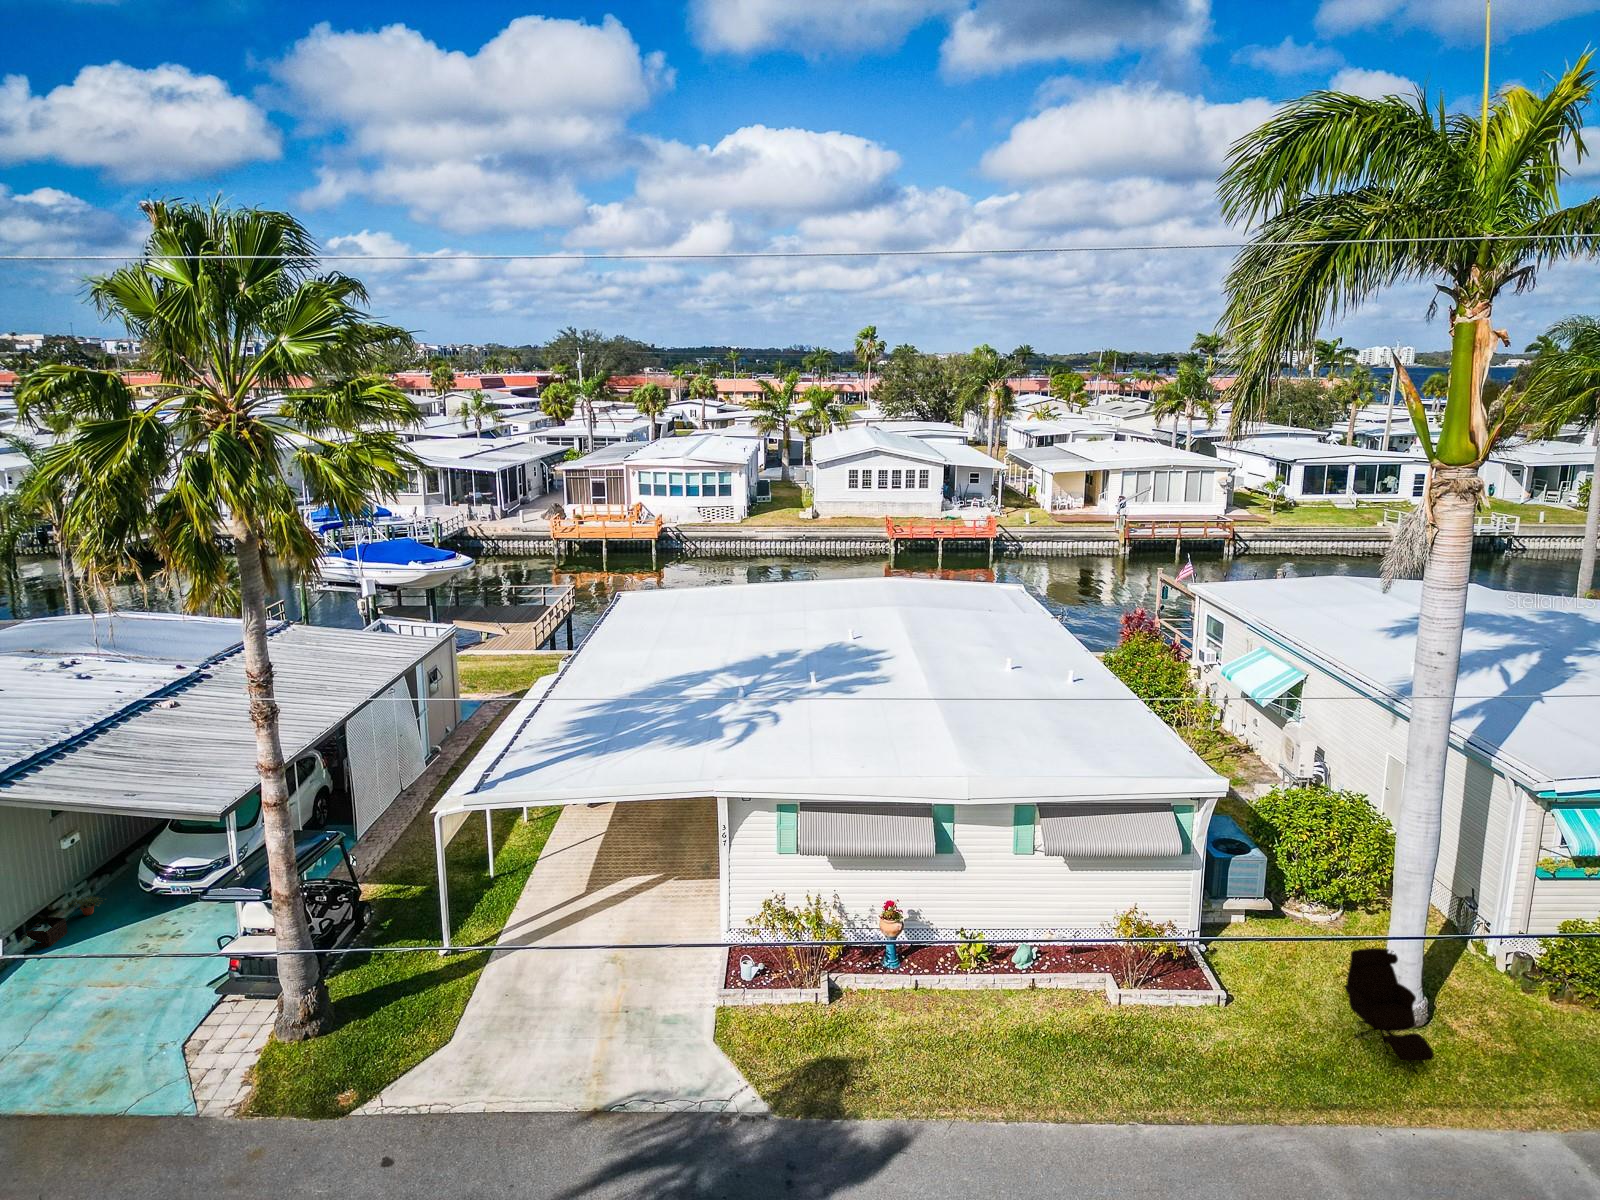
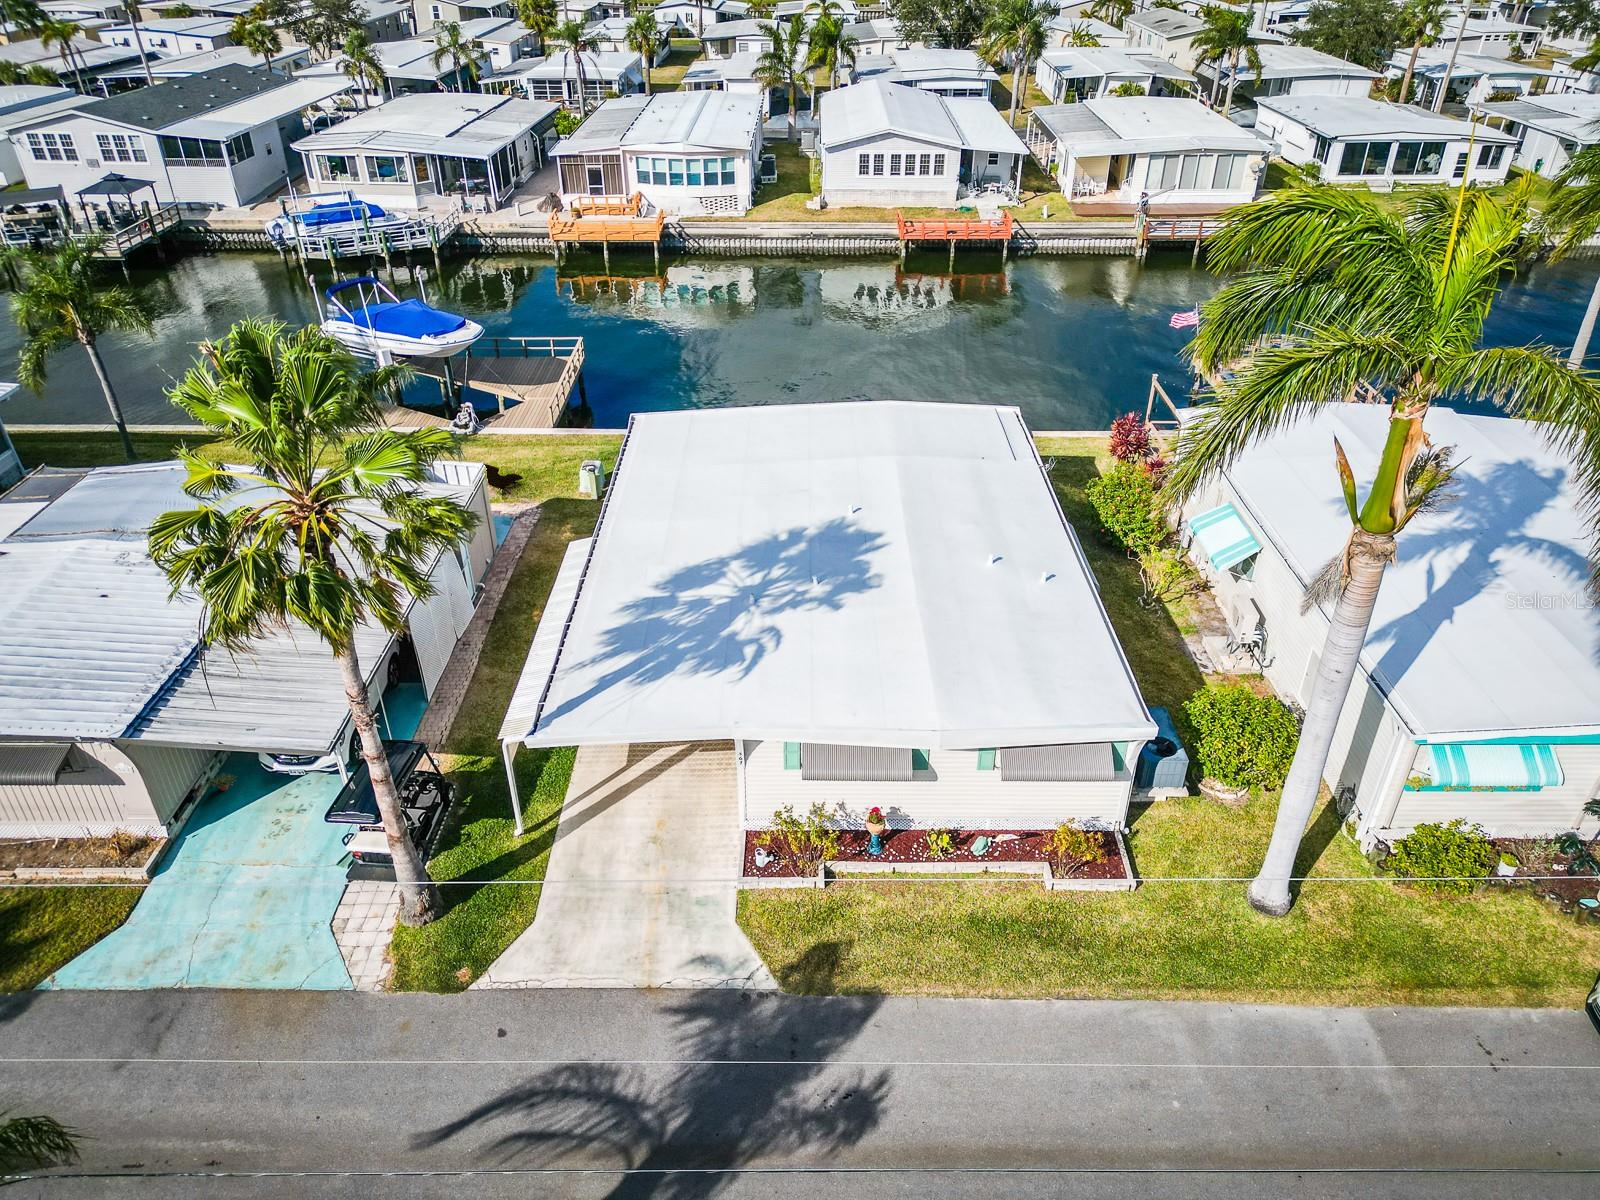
basket: present [25,917,67,947] -> none [178,799,214,825]
lounge chair: present [1345,948,1434,1073] -> present [484,464,523,494]

